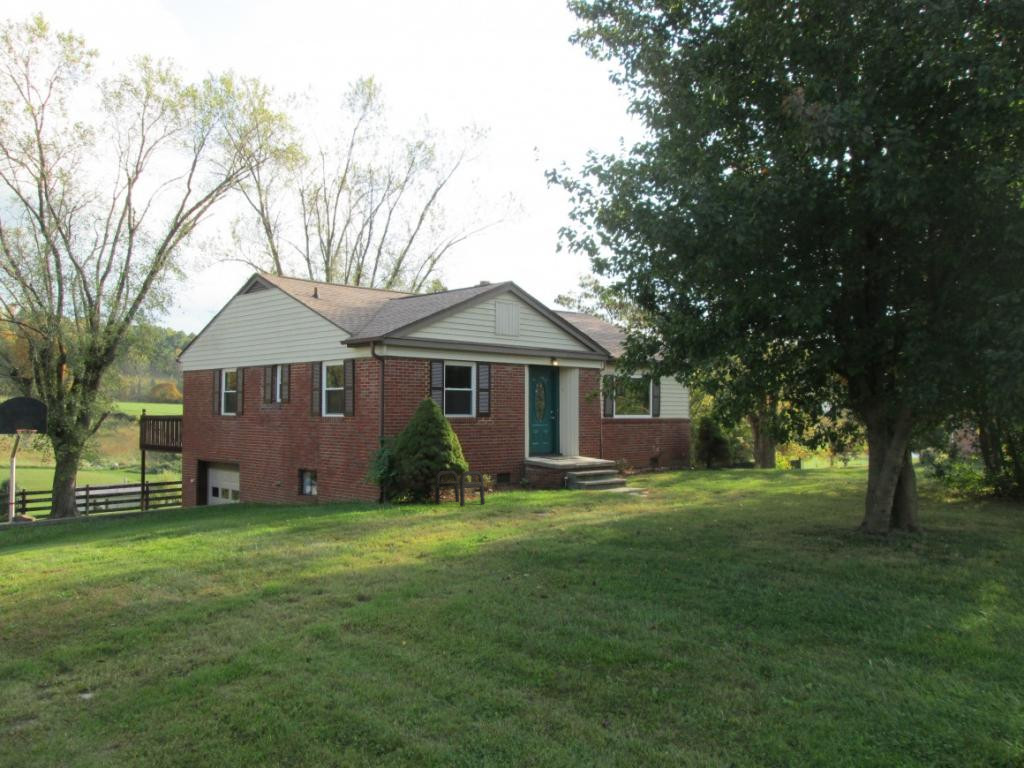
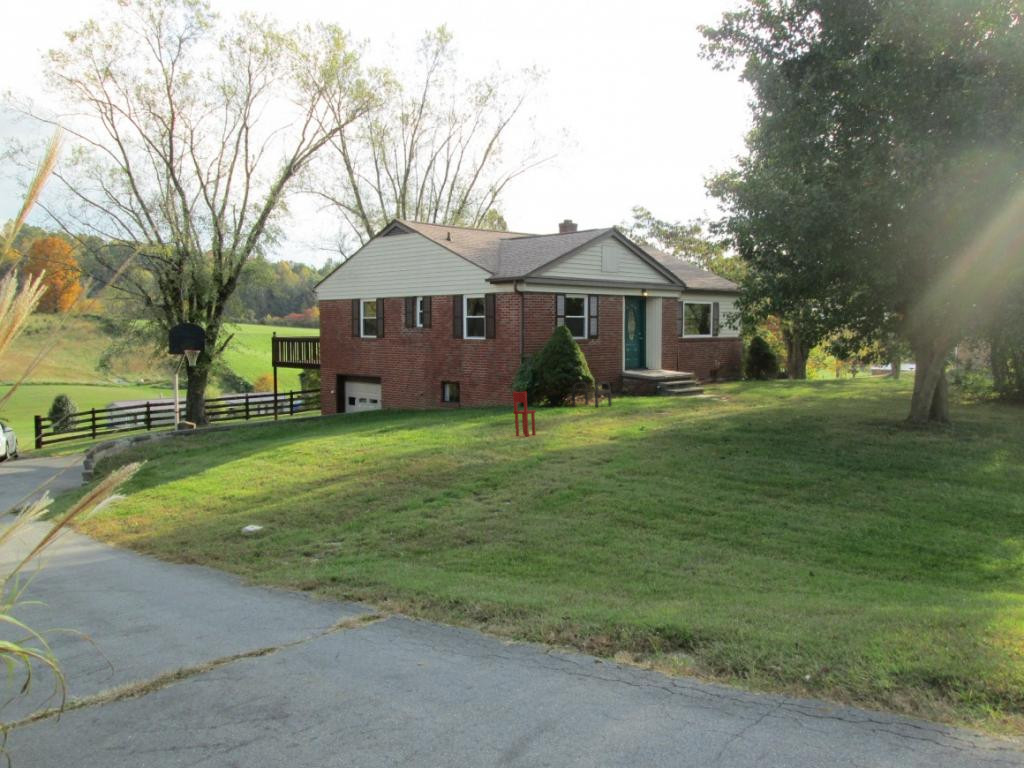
chair: none [282,487,317,554] -> present [513,391,536,436]

